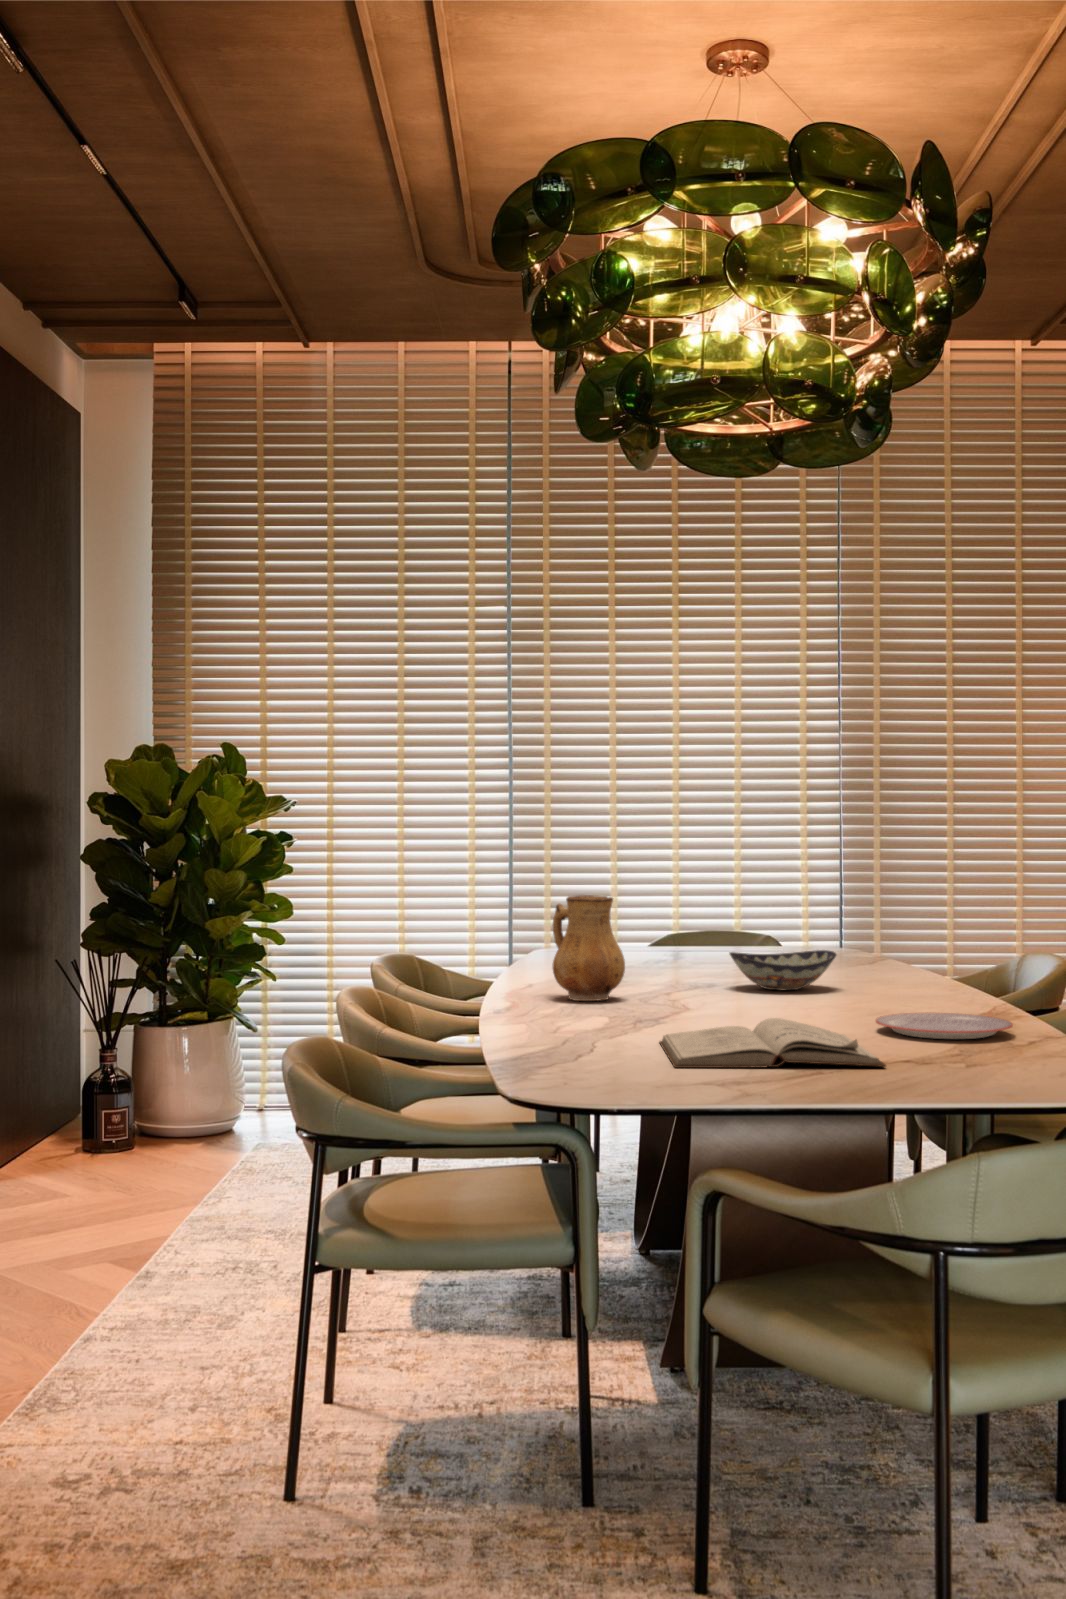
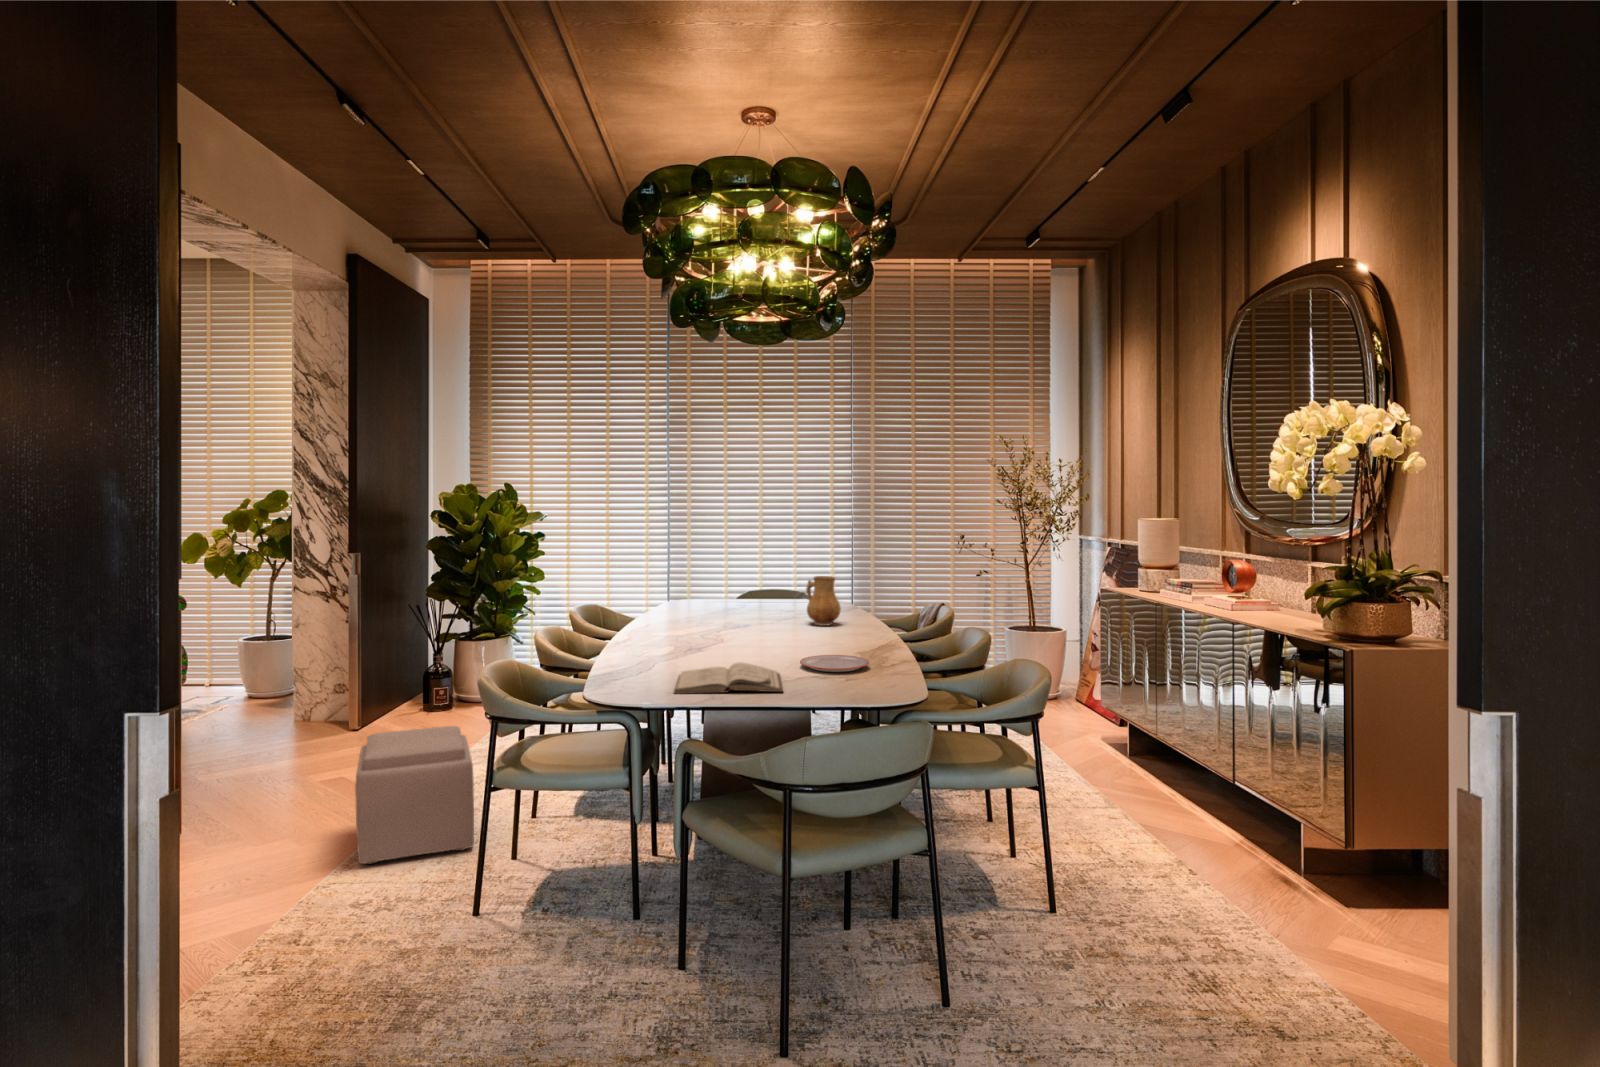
ceramic pitcher: present [553,895,625,1001] -> present [806,576,841,626]
decorative bowl: present [730,950,836,990] -> none [747,614,805,636]
ottoman: none [32,1152,247,1406] -> present [355,726,474,864]

